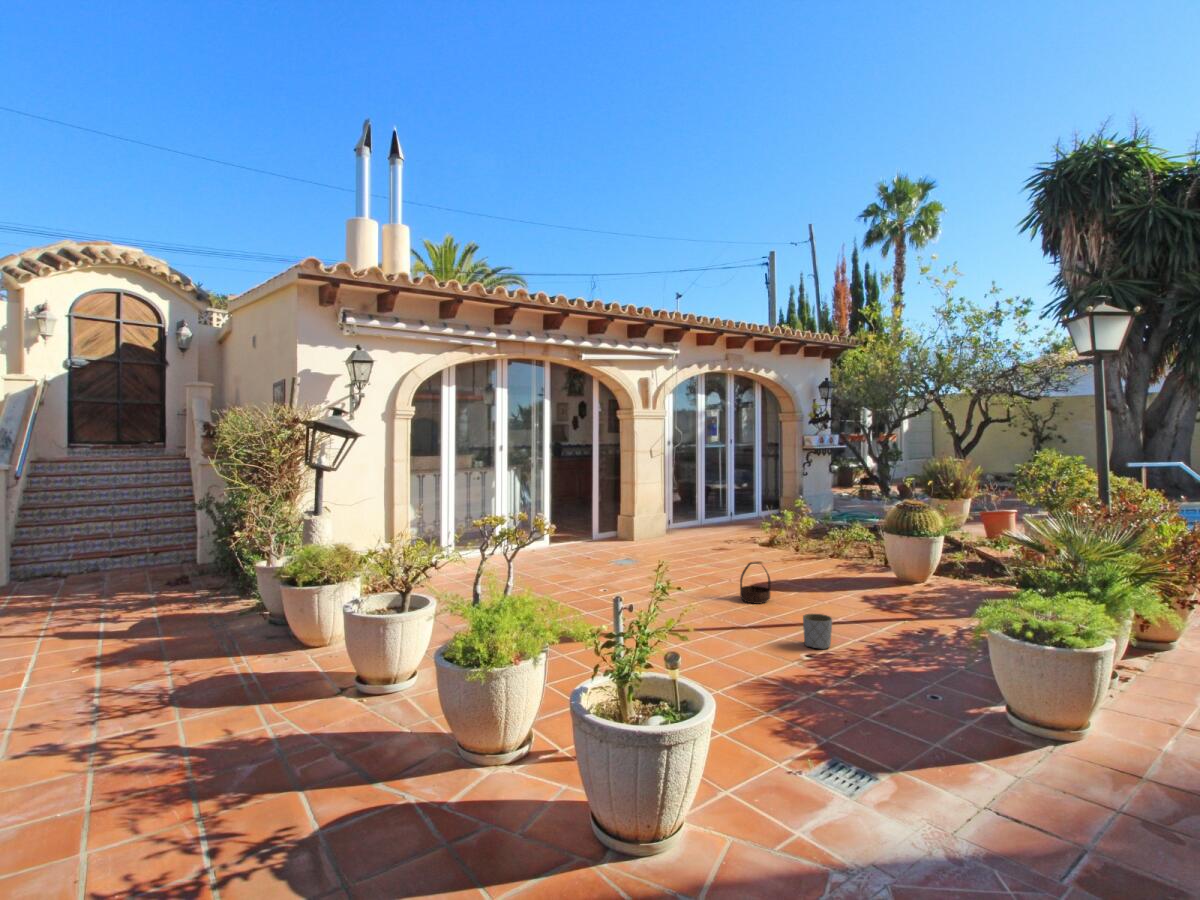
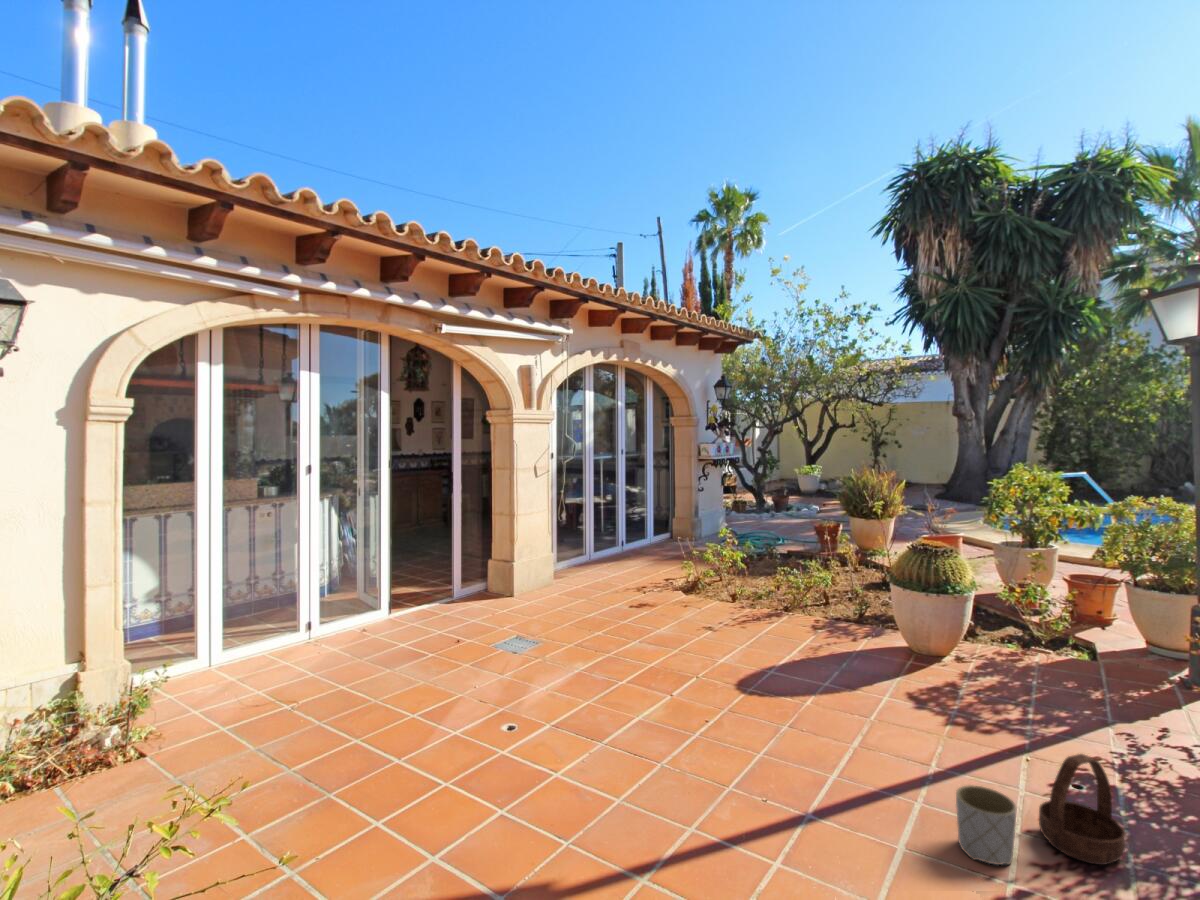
basket: present [740,562,771,604] -> present [1039,754,1125,865]

